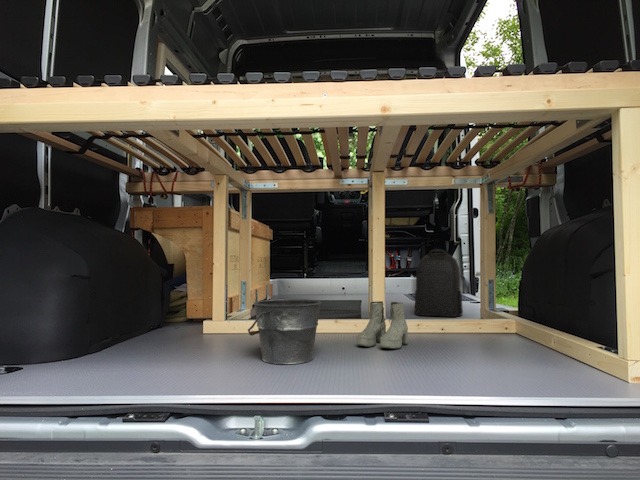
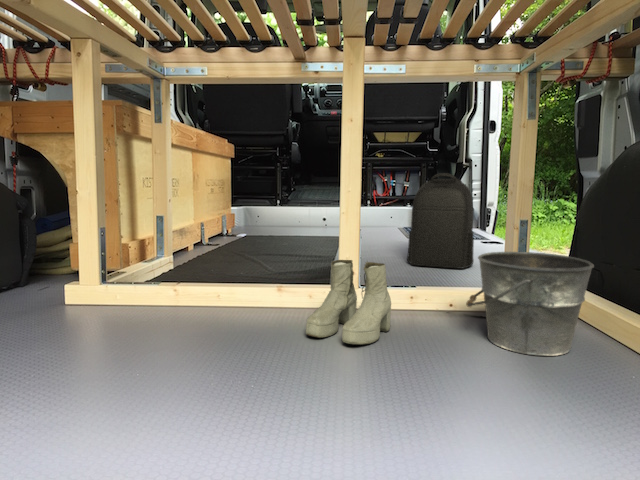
bucket: present [248,299,321,364] -> present [466,252,594,356]

